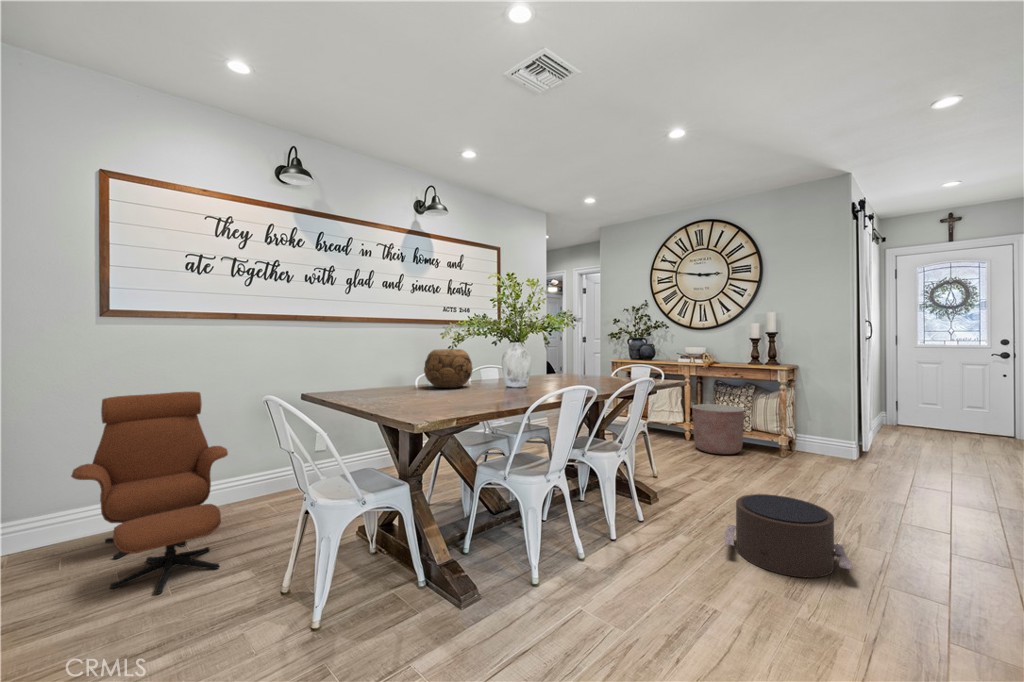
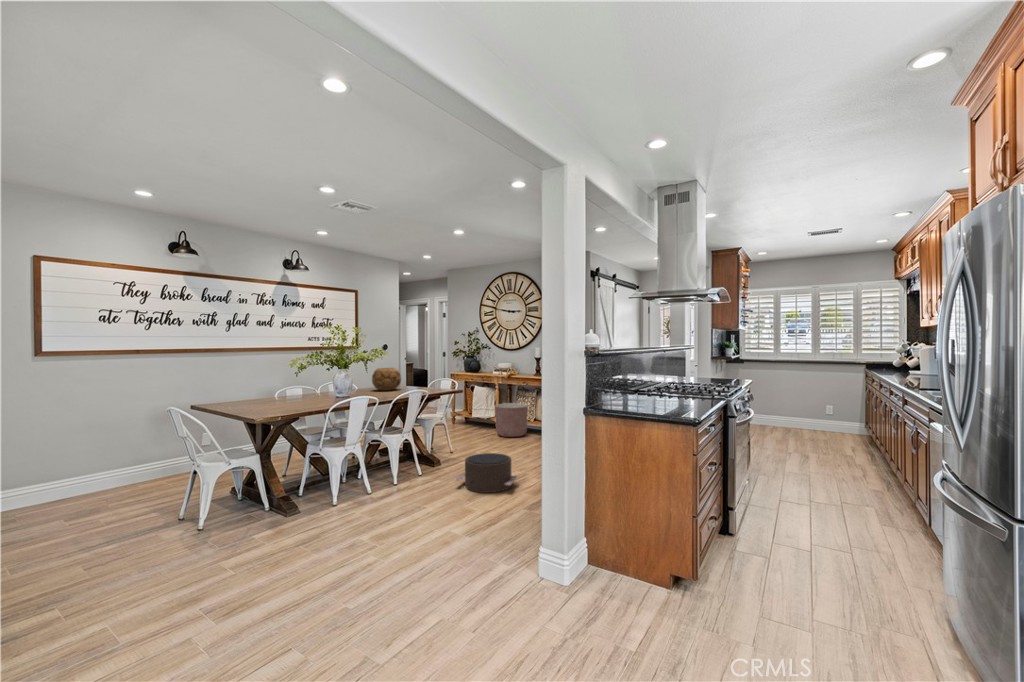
decorative bowl: present [424,349,472,388] -> present [372,368,401,391]
lounge chair: present [71,392,228,594] -> none [20,406,134,528]

